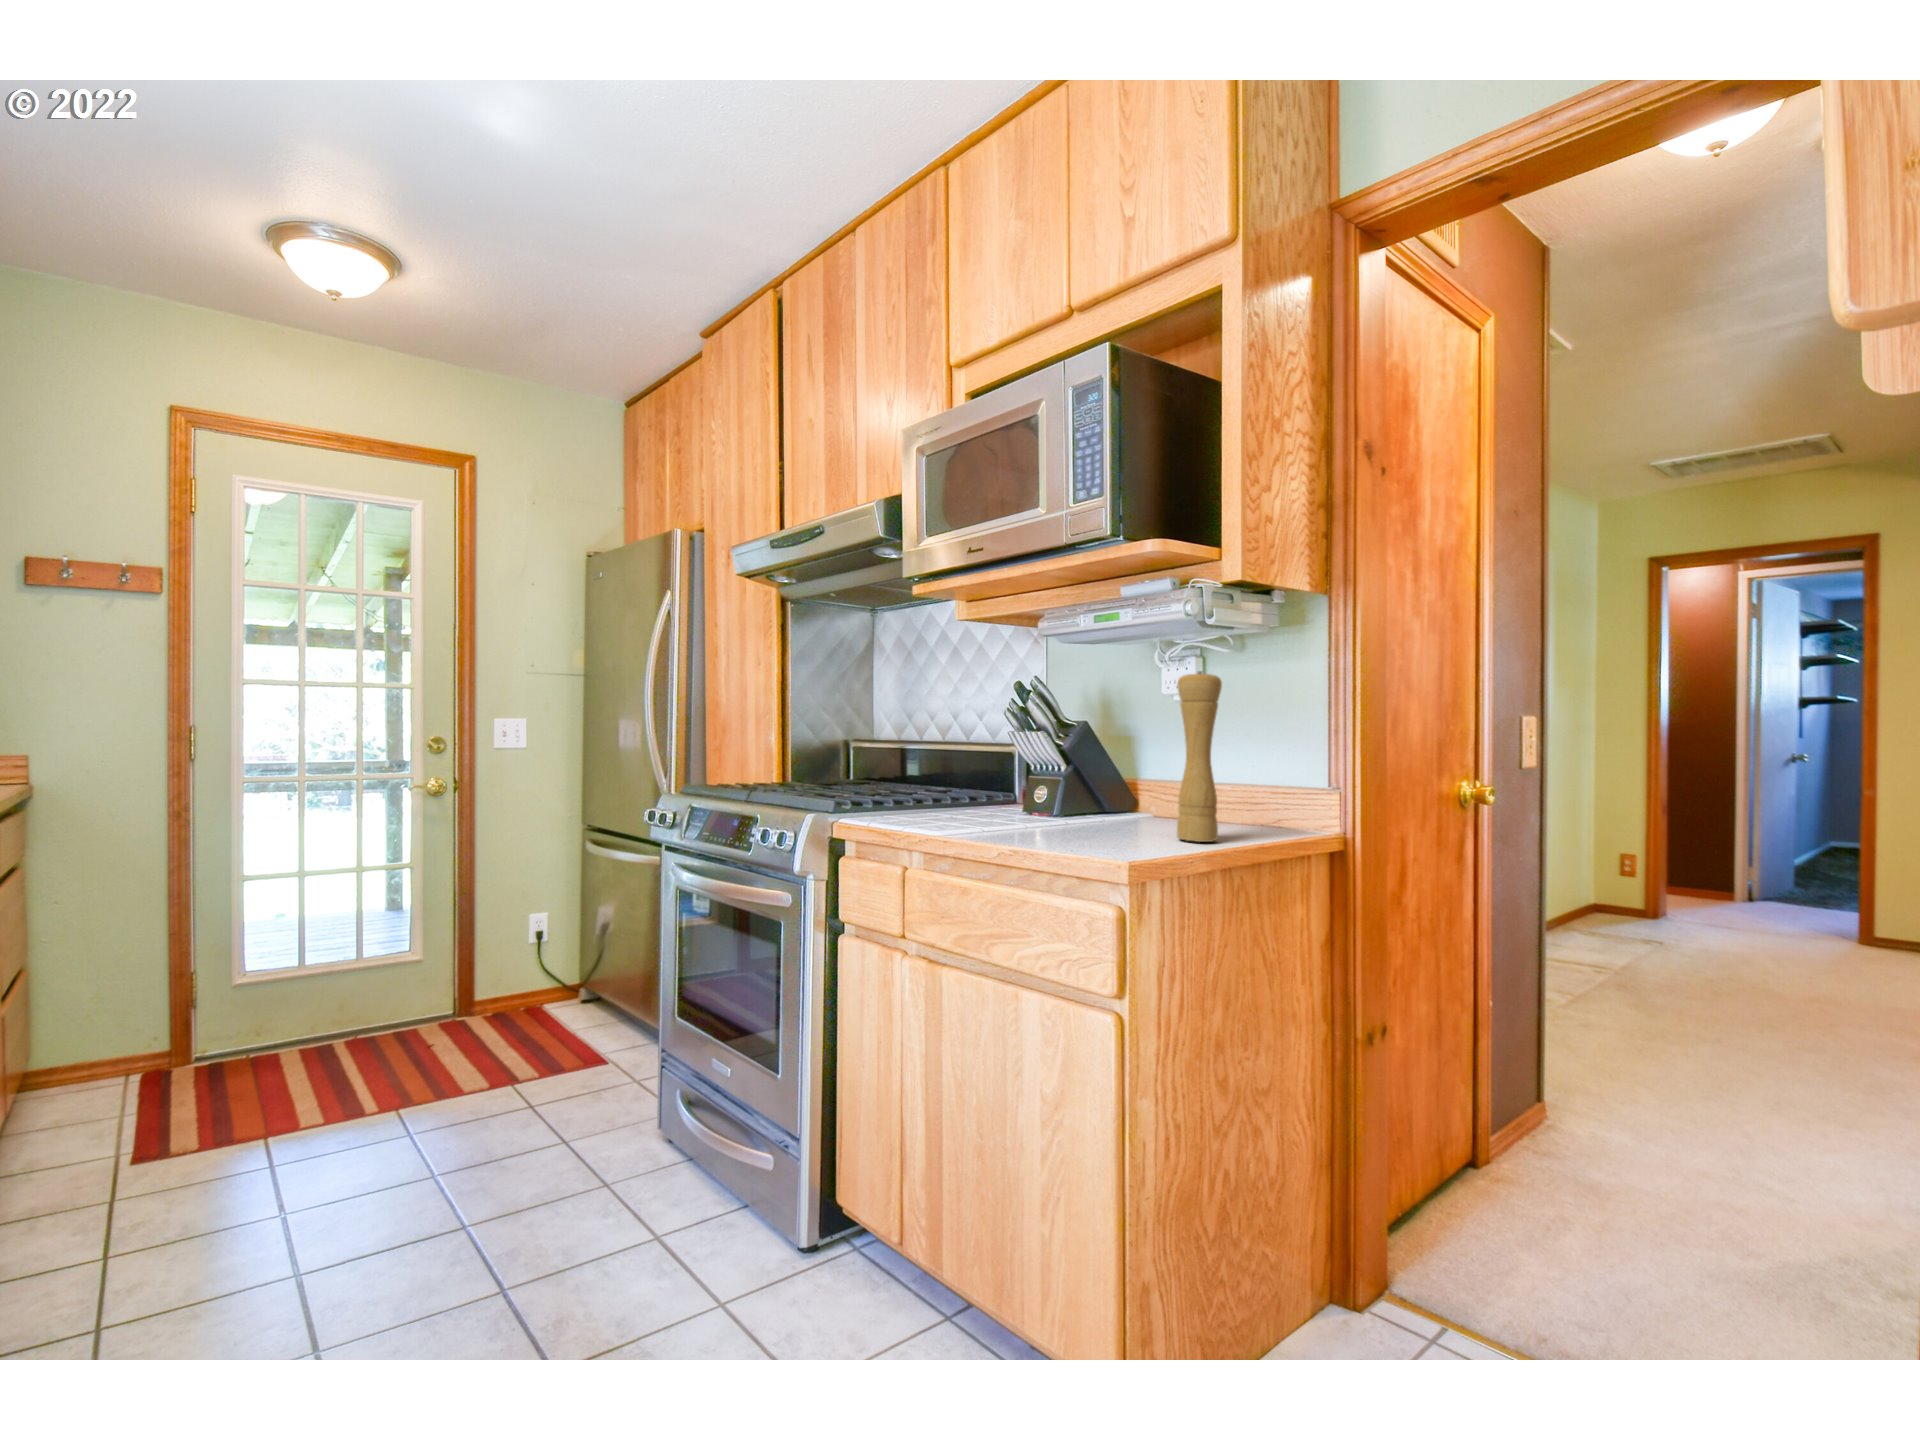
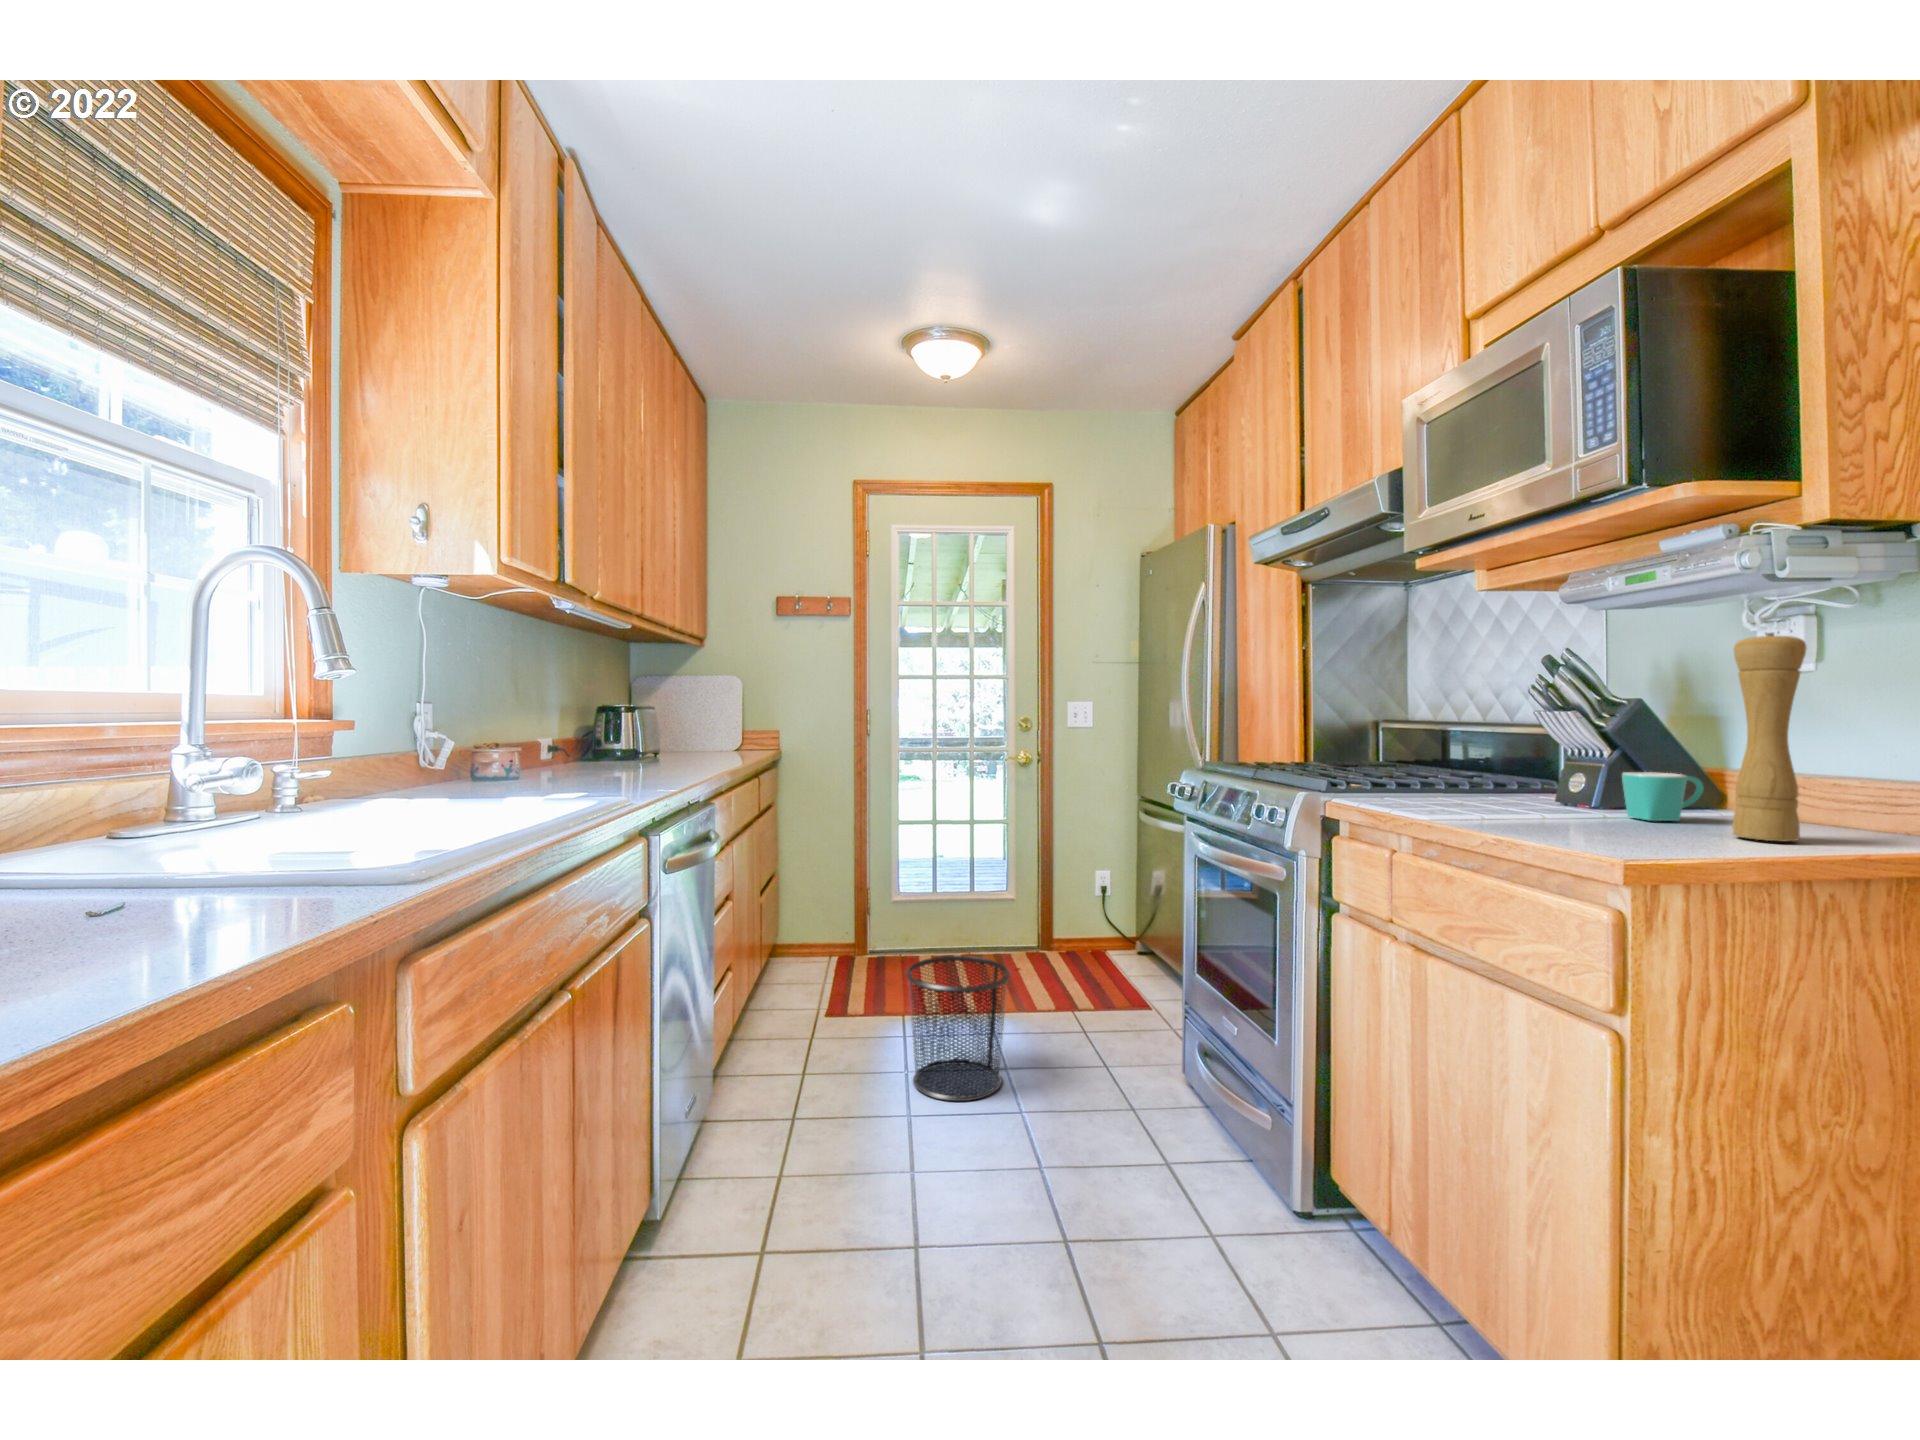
mug: none [1090,786,1139,828] -> present [1622,772,1704,821]
waste bin: none [227,1069,422,1309] -> present [906,956,1010,1101]

